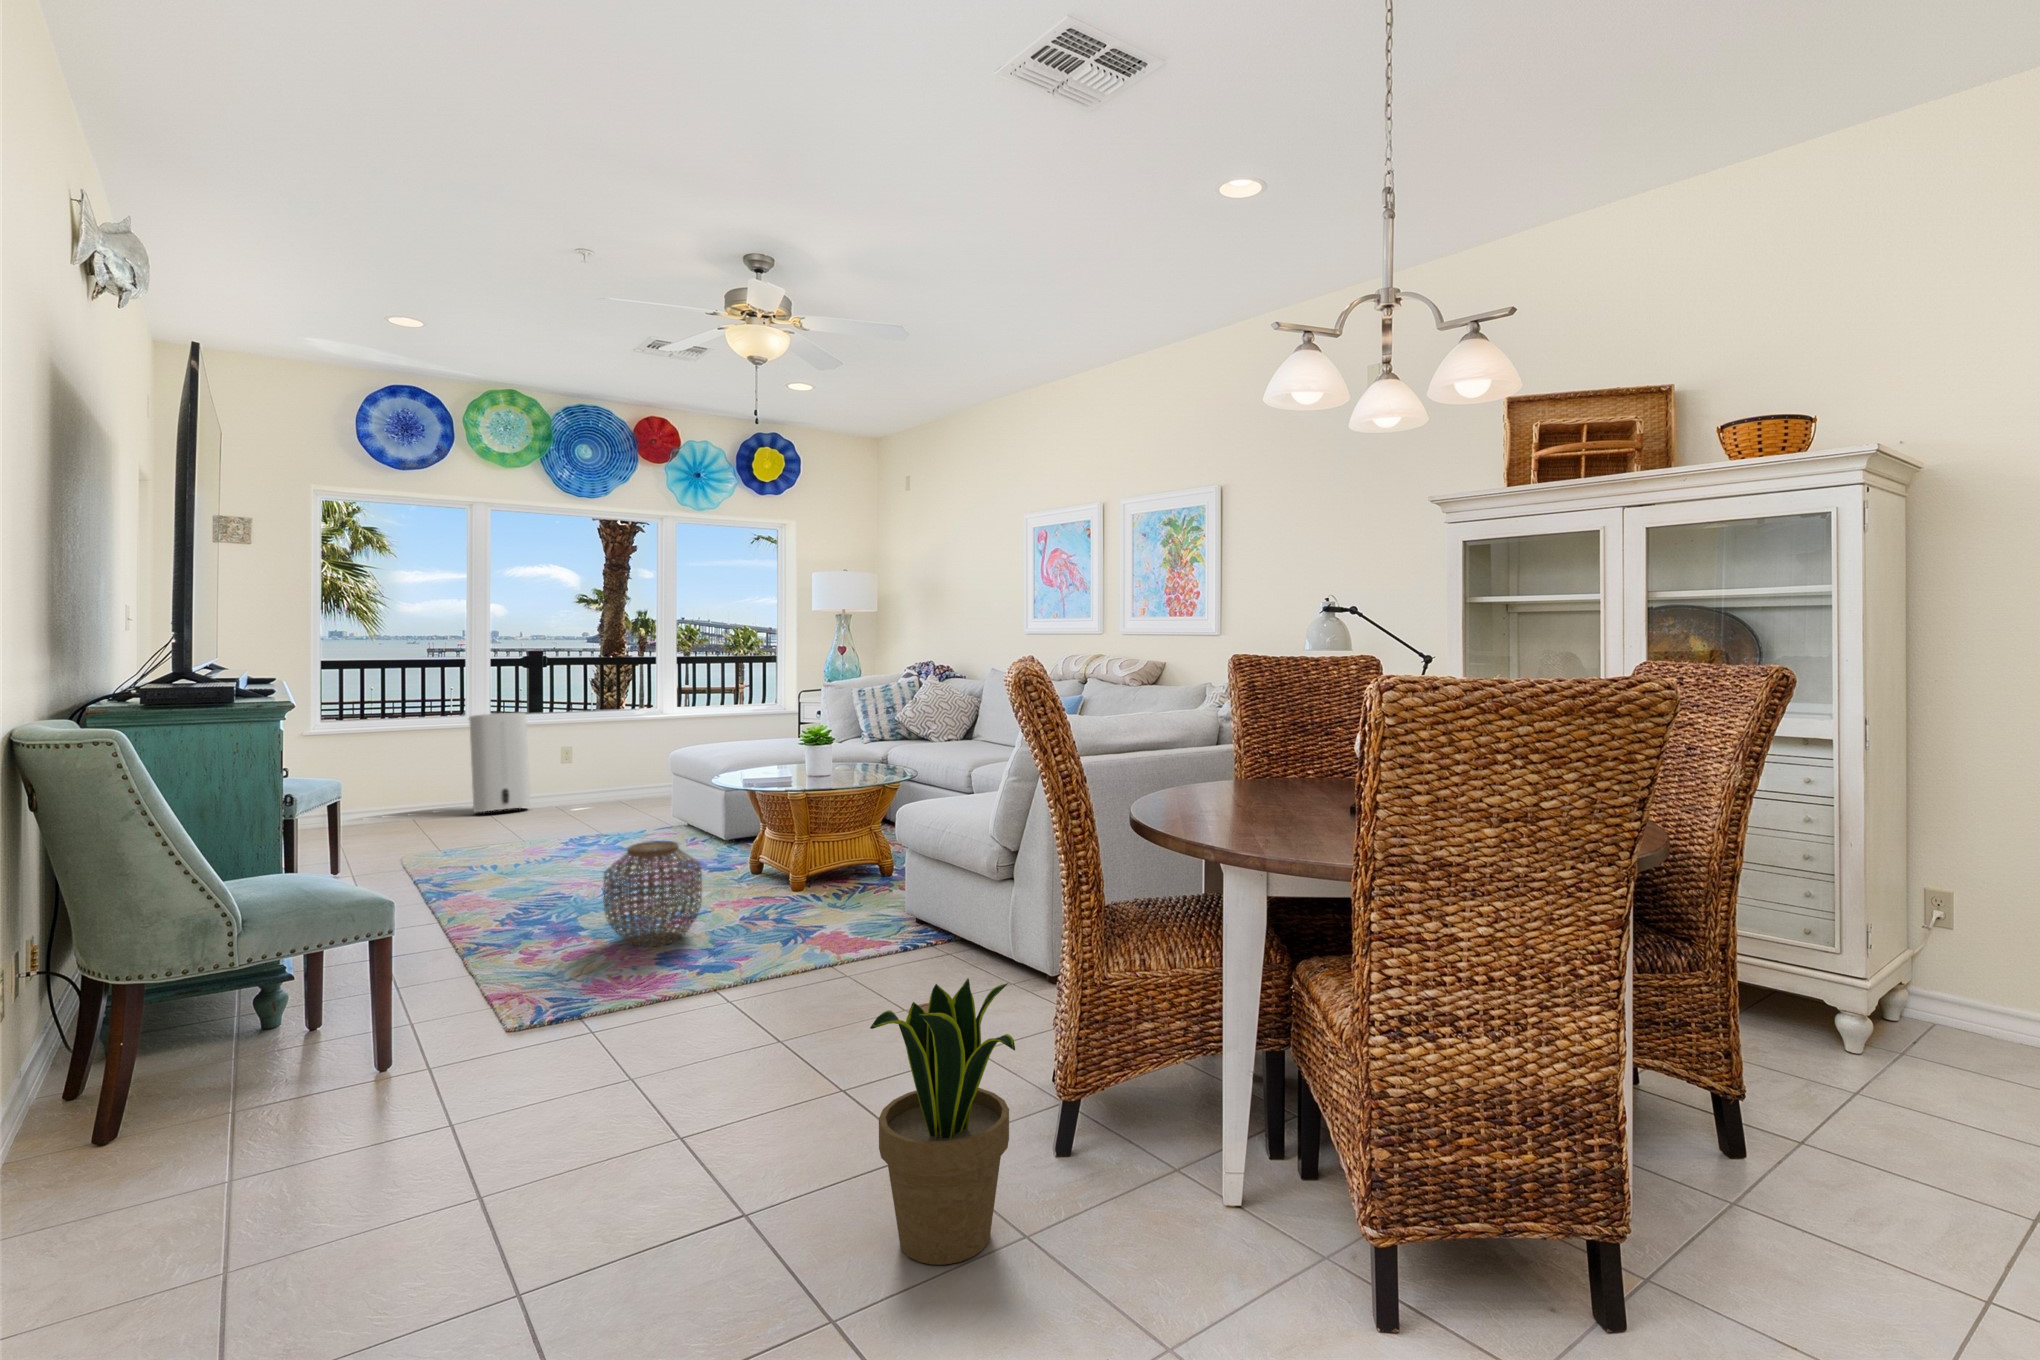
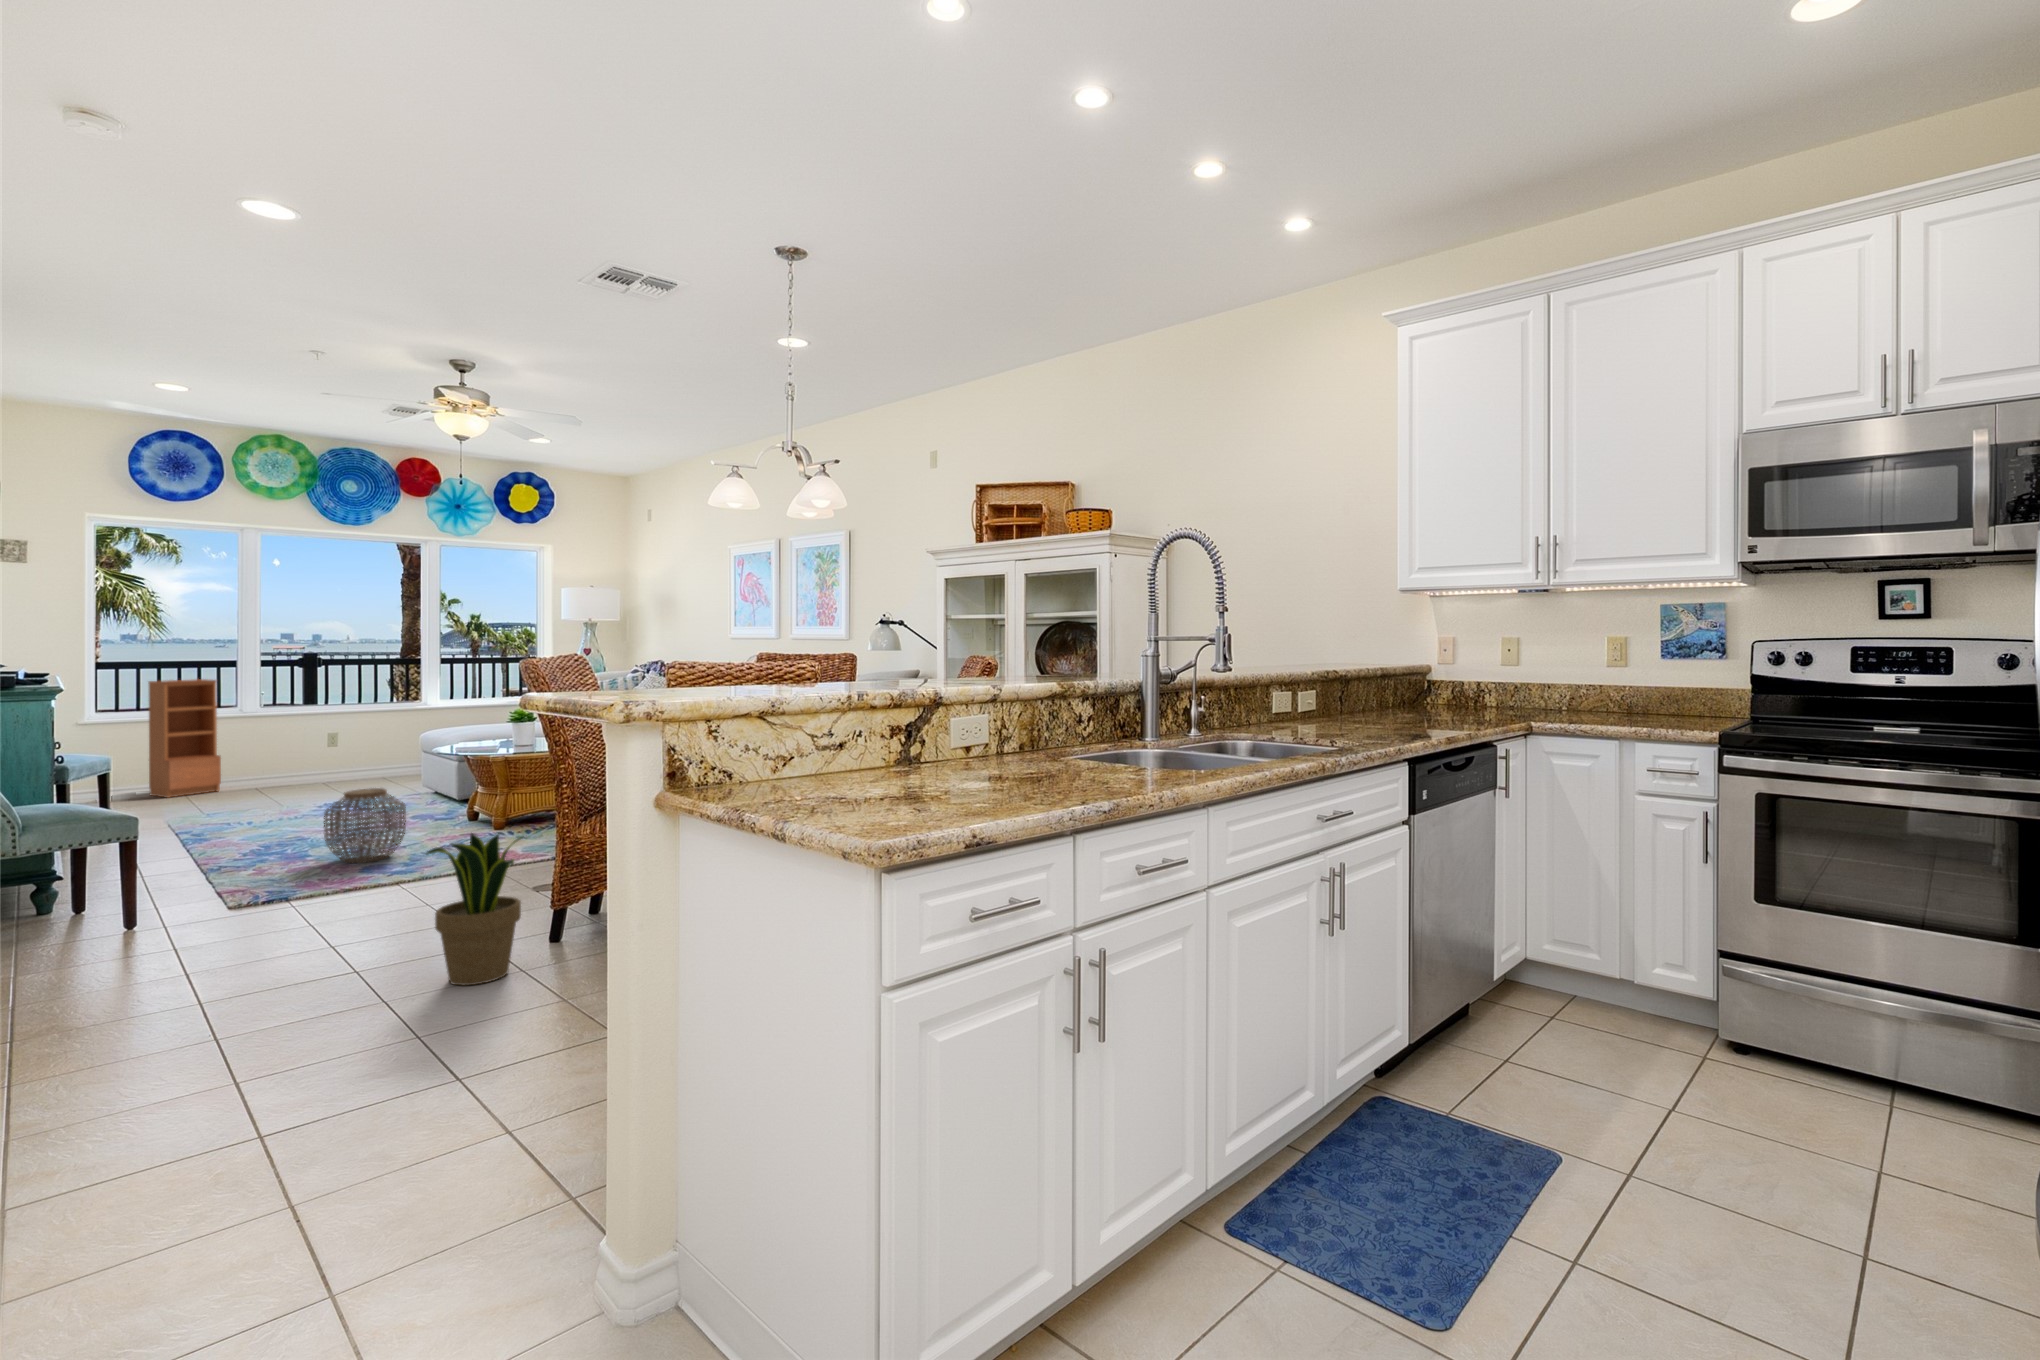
bookcase: none [375,684,452,827] -> present [148,679,221,798]
air purifier: present [469,713,530,813] -> none [239,703,296,787]

